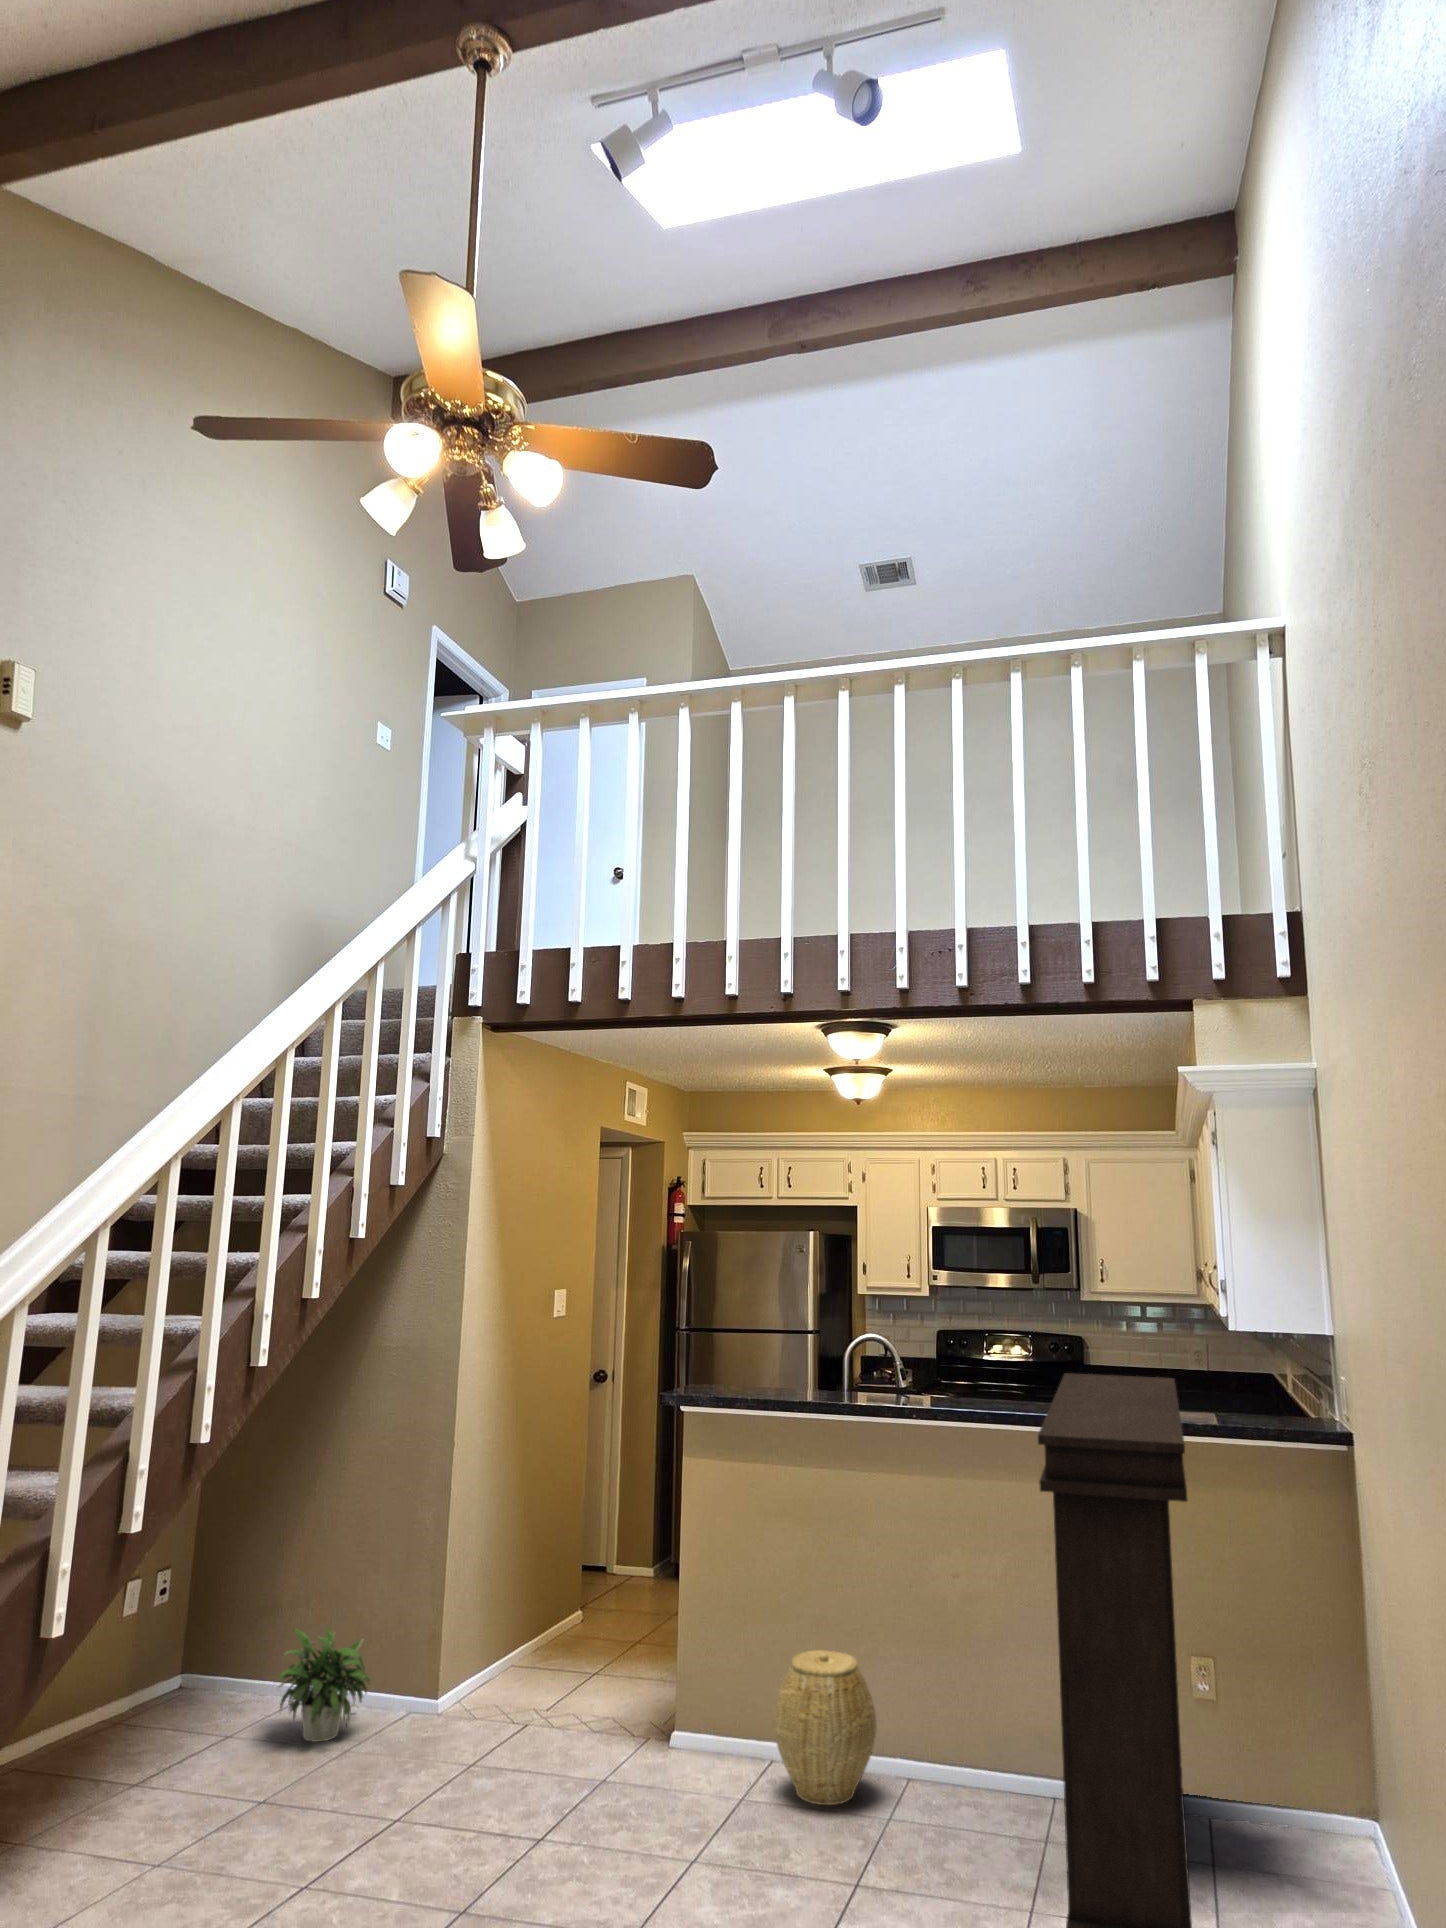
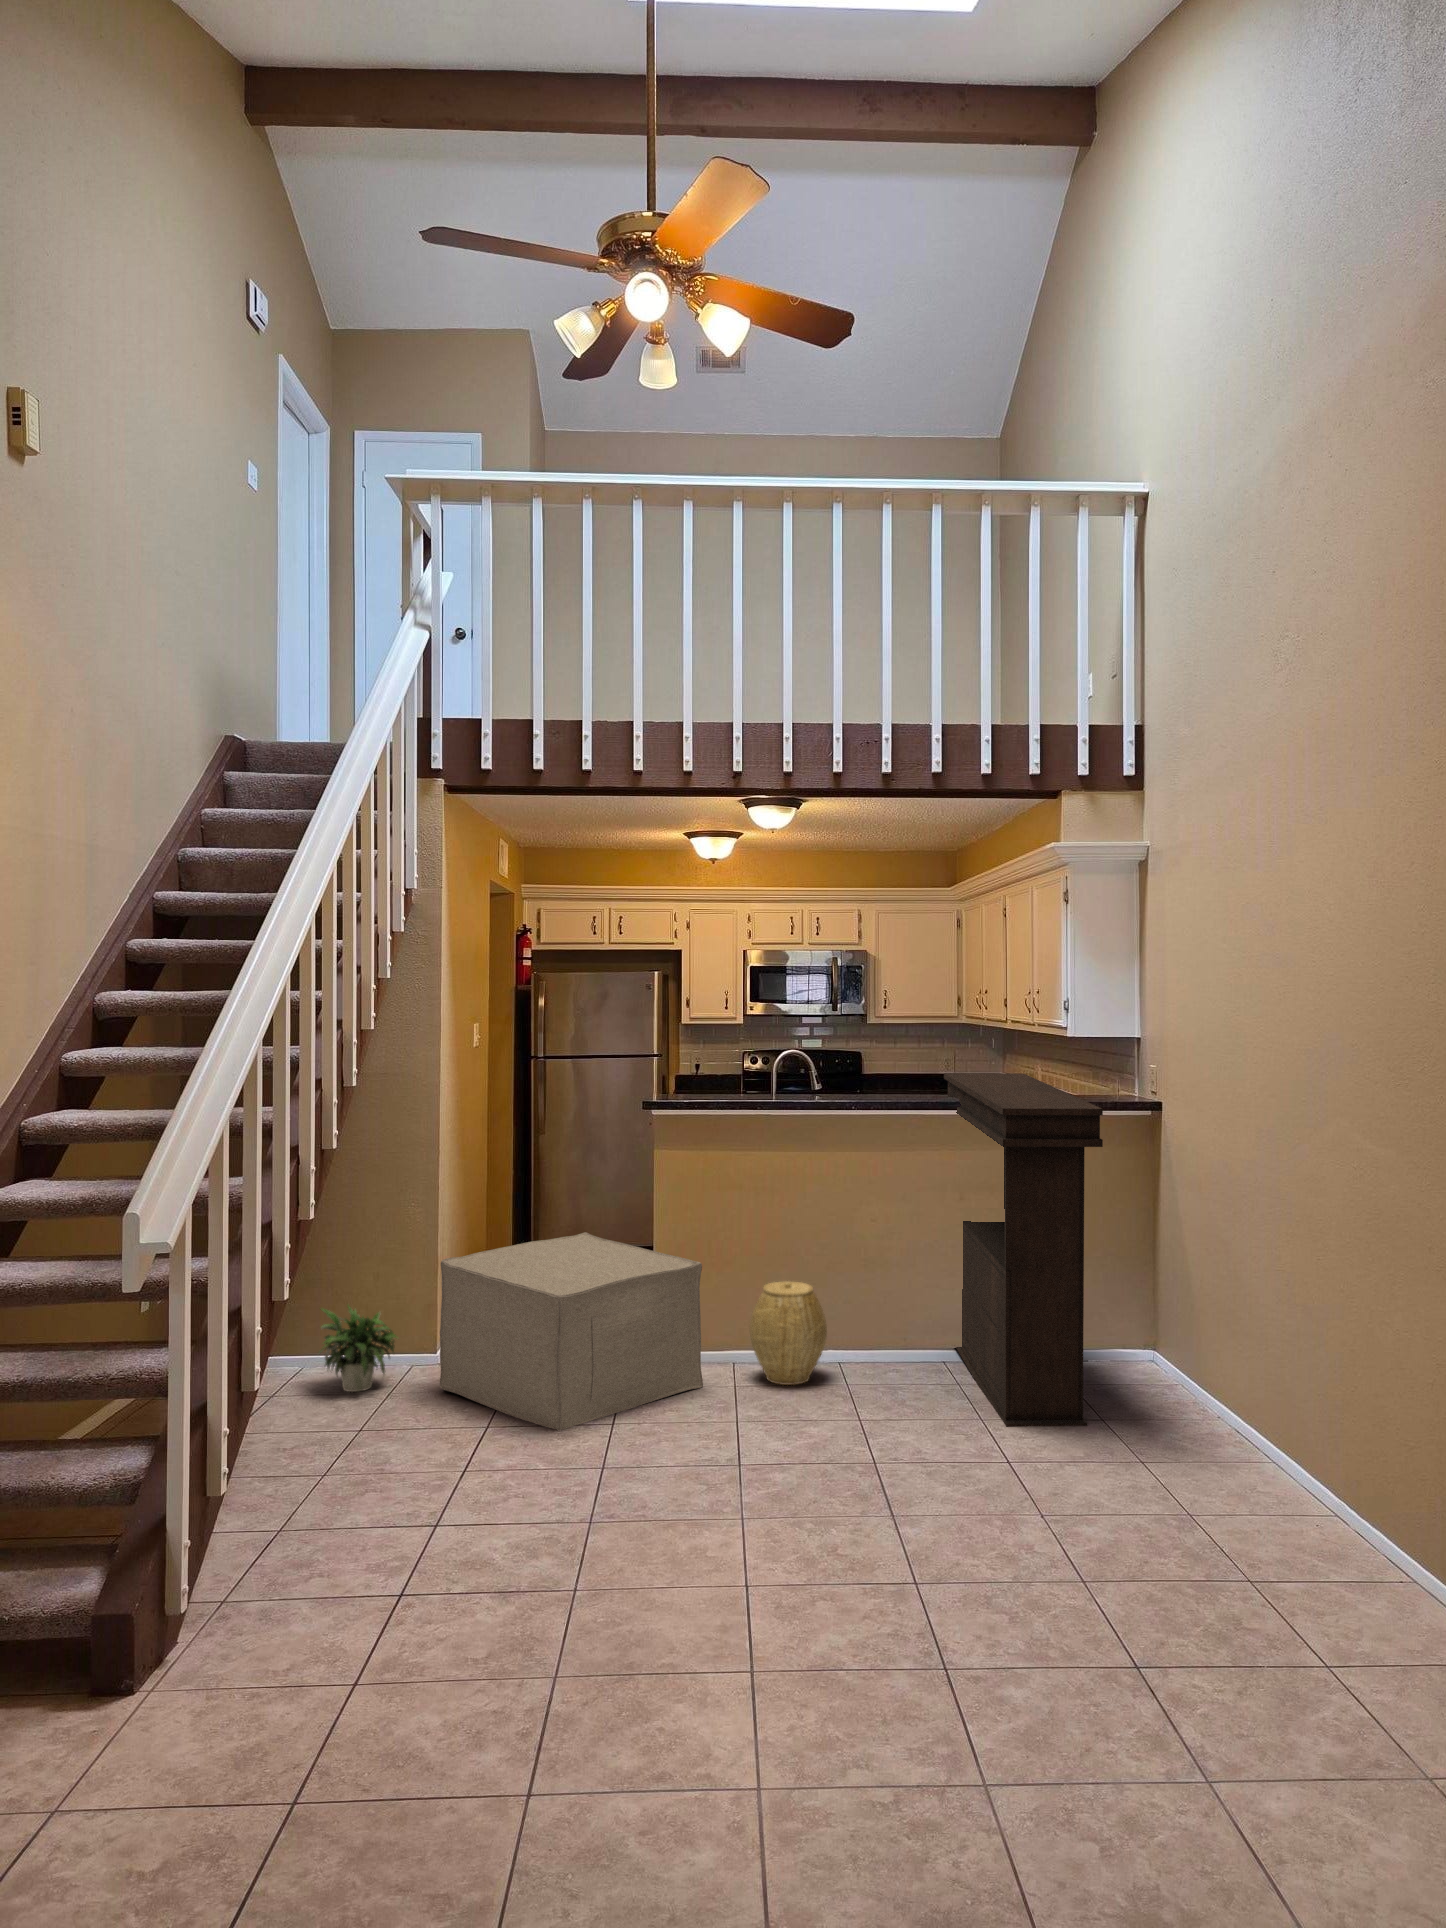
ottoman: none [400,1557,707,1845] -> present [440,1232,703,1431]

